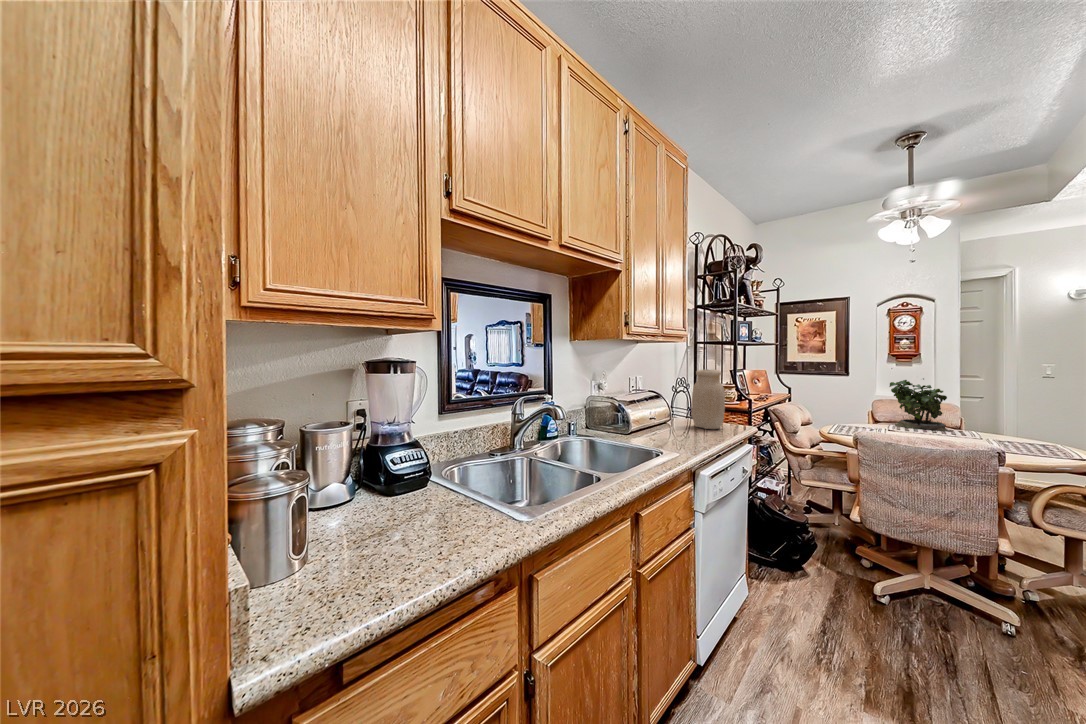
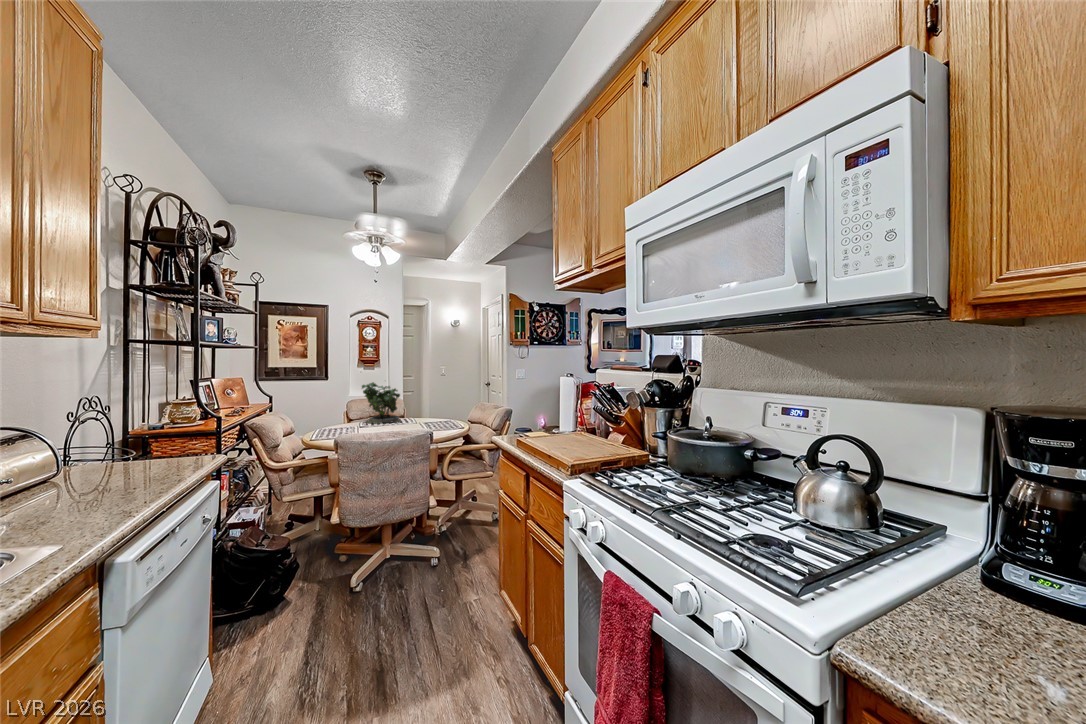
jar: present [692,369,725,429] -> none [110,380,174,469]

